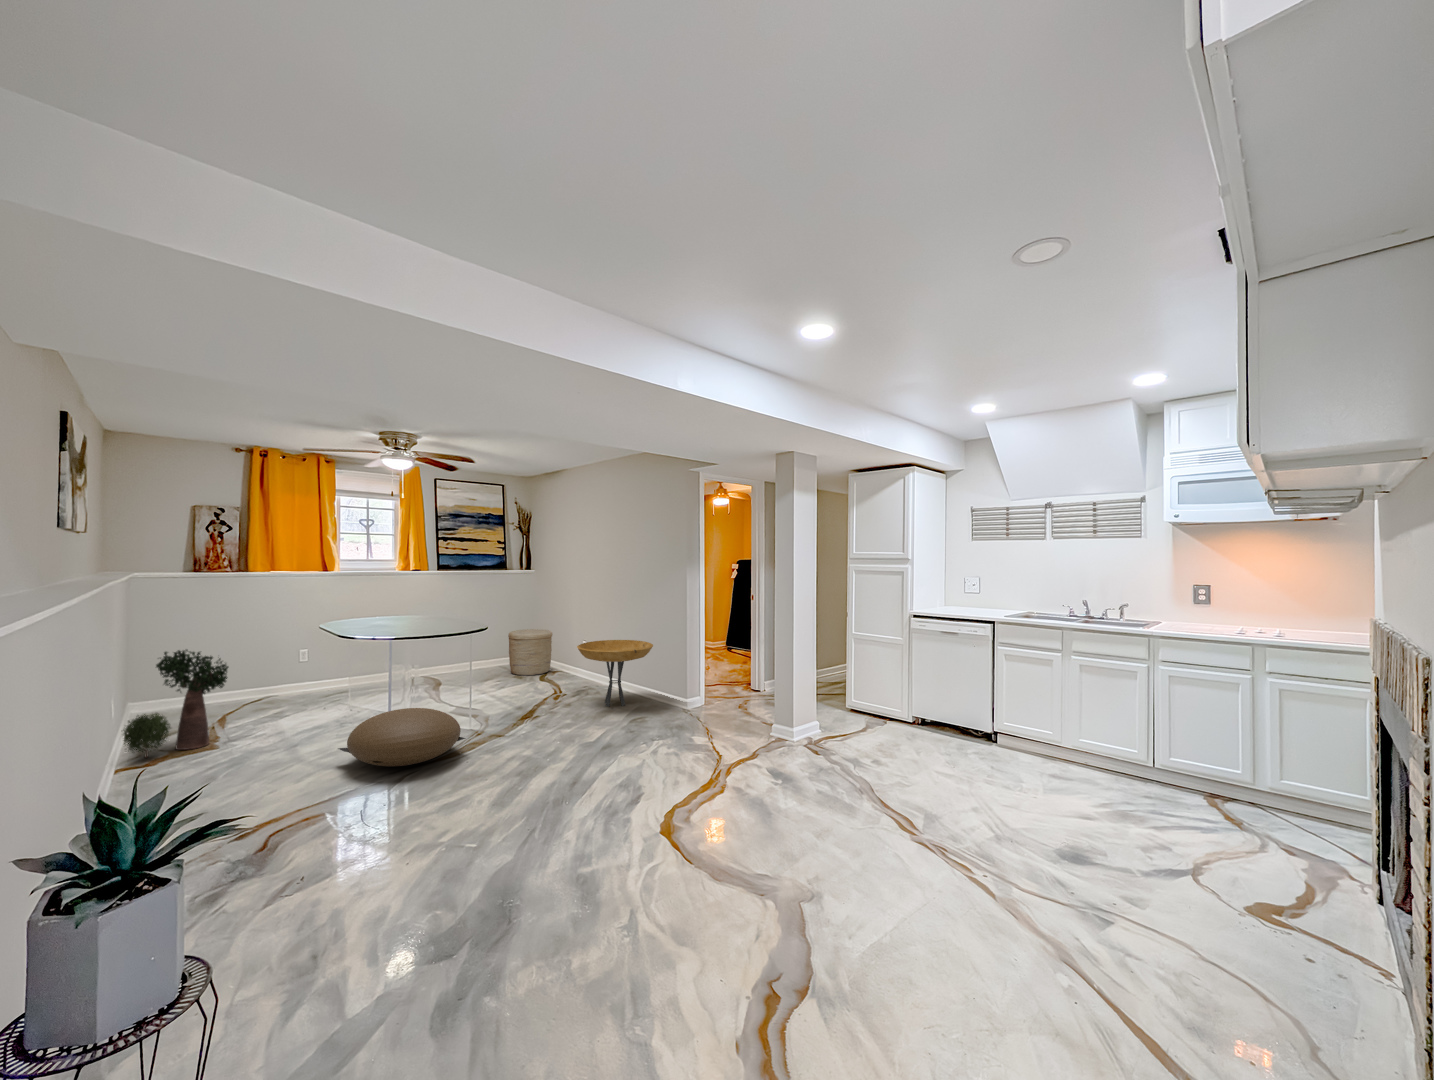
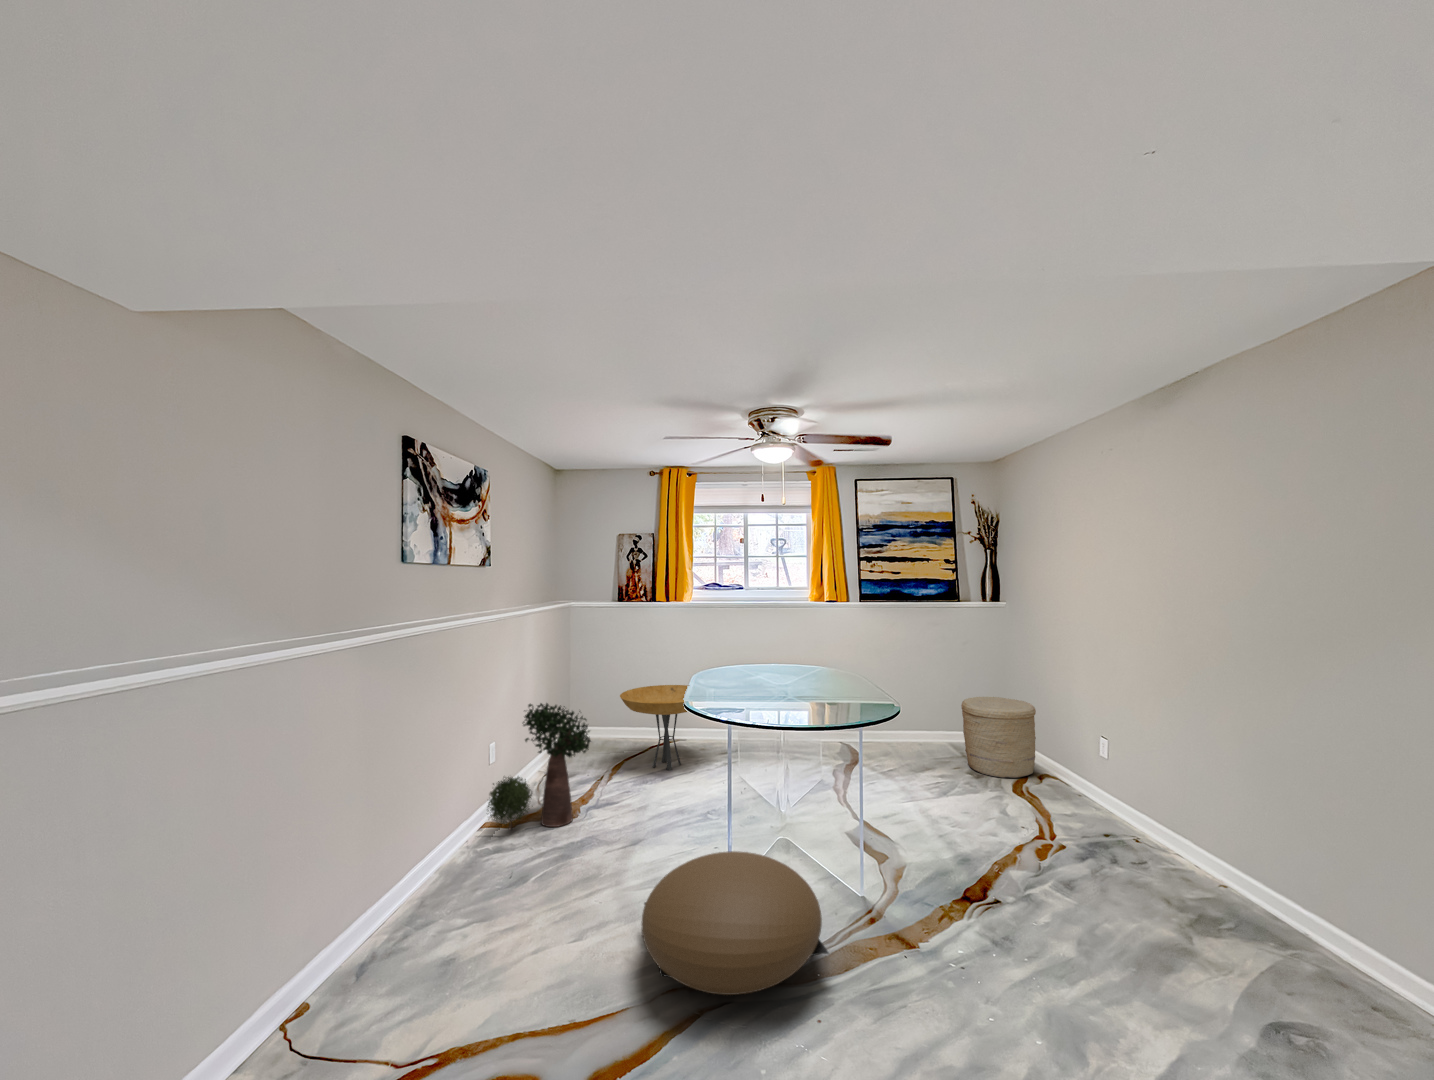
side table: present [577,640,653,707] -> present [620,685,689,770]

